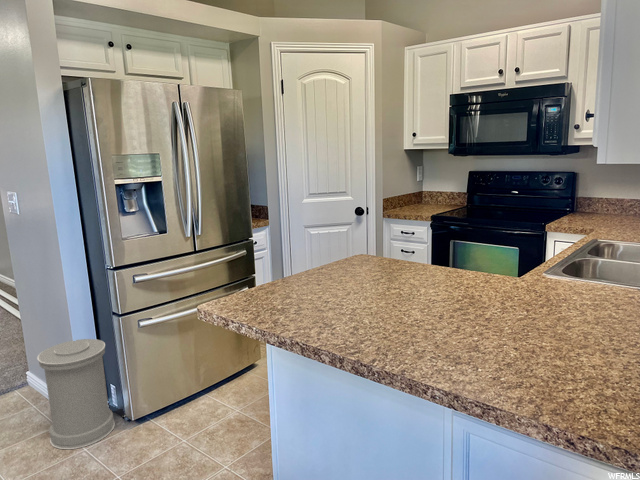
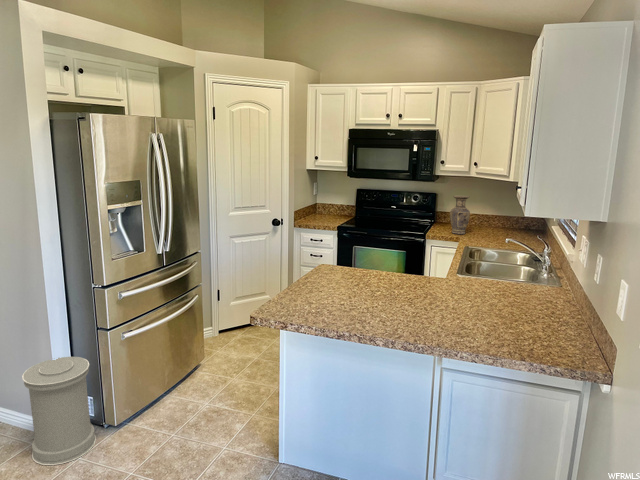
vase: none [585,171,617,226] -> present [450,196,470,234]

